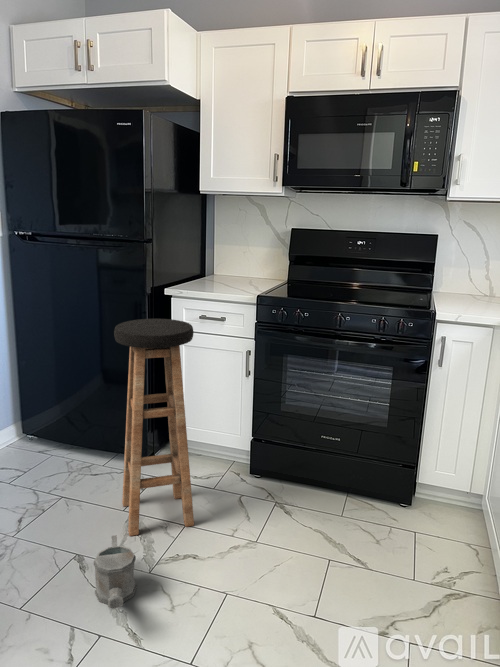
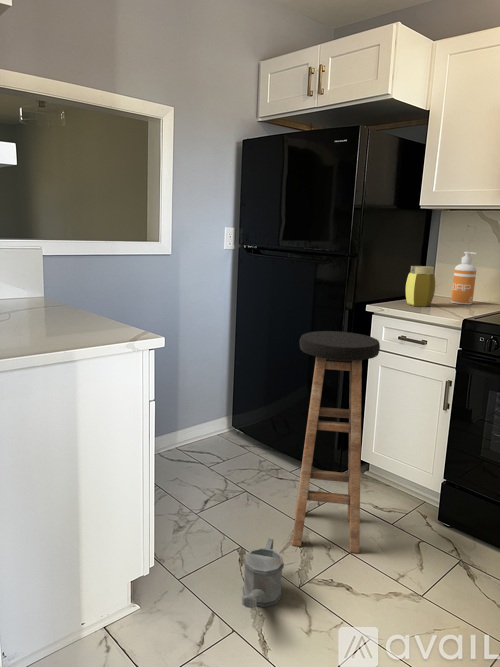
soap dispenser: none [235,231,254,279] -> present [451,252,477,304]
jar: none [197,247,223,285] -> present [406,266,435,307]

